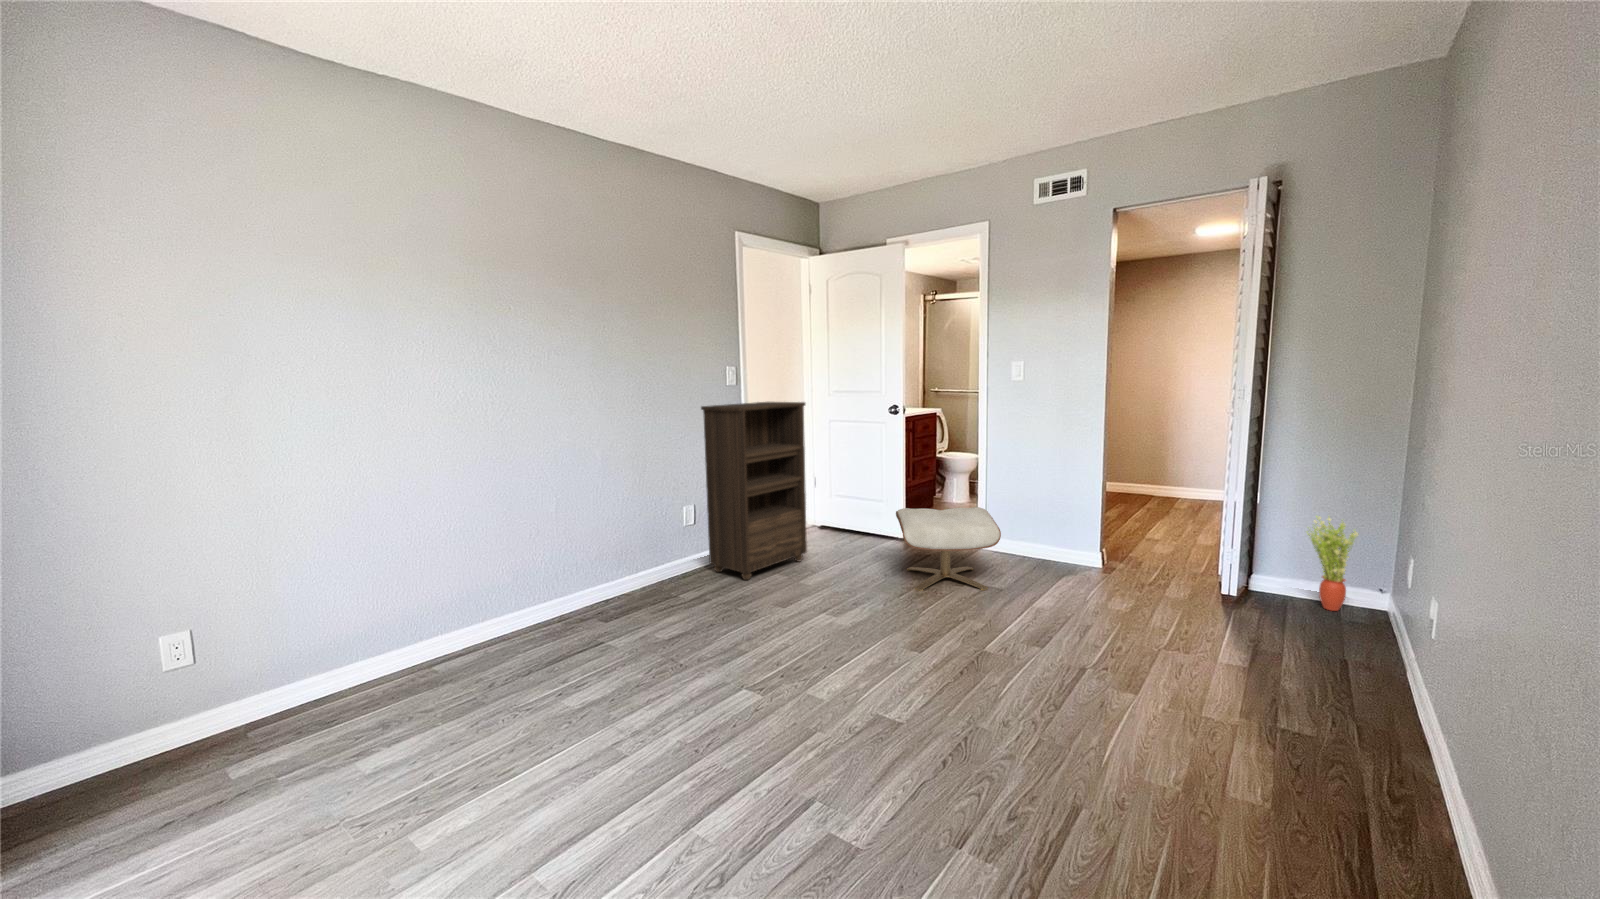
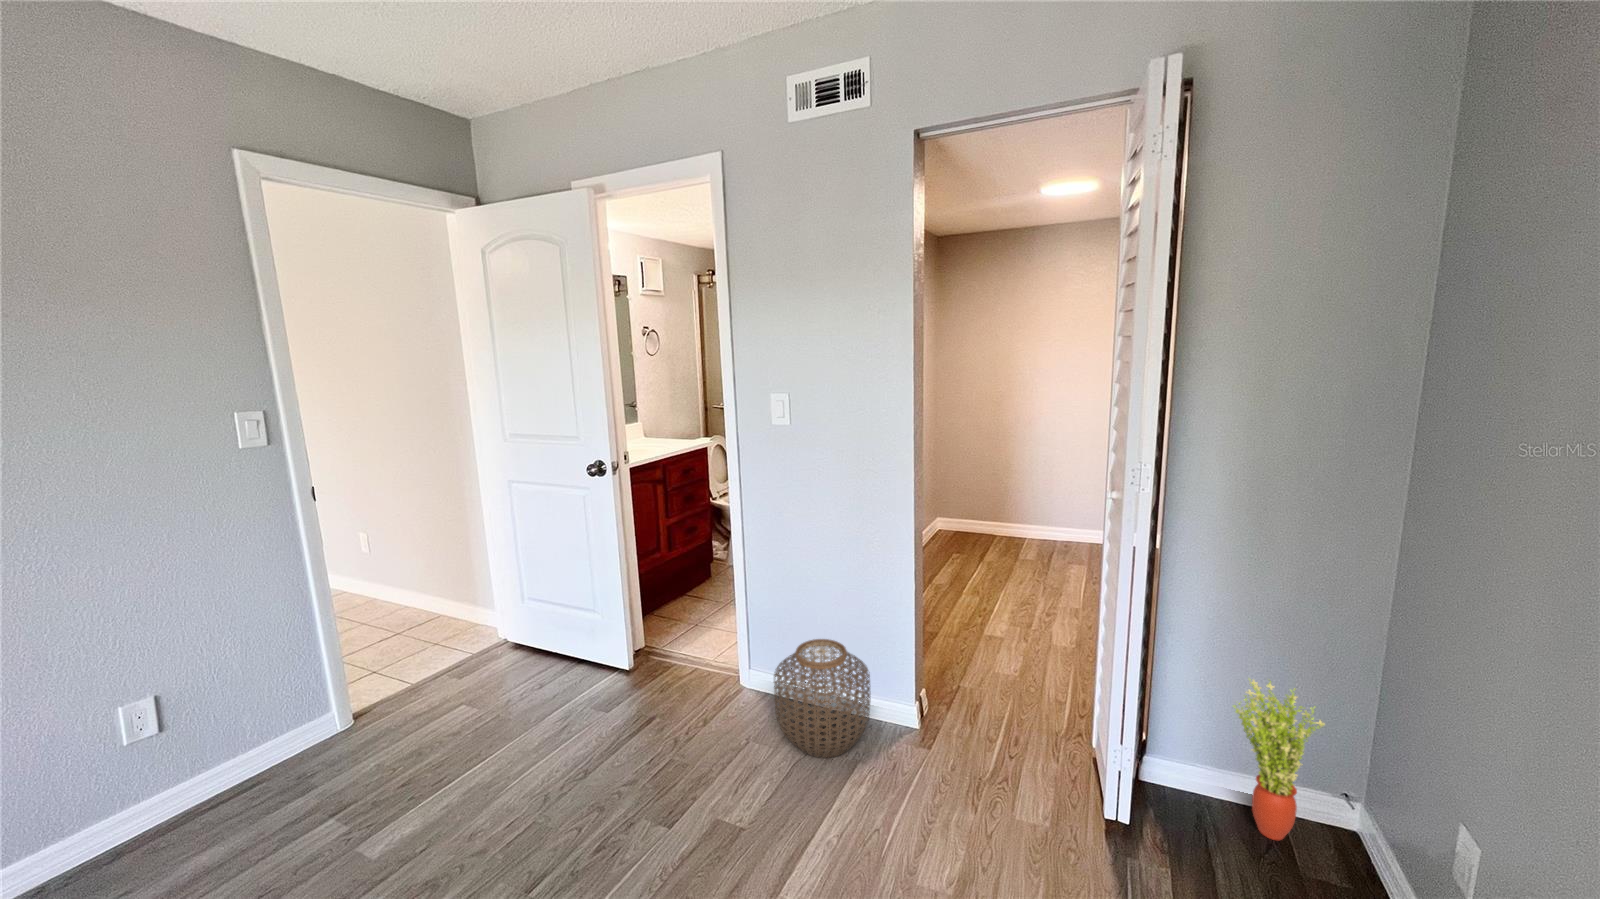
bookshelf: present [701,402,807,580] -> none [98,474,417,866]
ottoman: present [896,507,1001,591] -> none [537,660,730,863]
woven basket: none [1012,508,1073,573] -> present [774,639,870,758]

